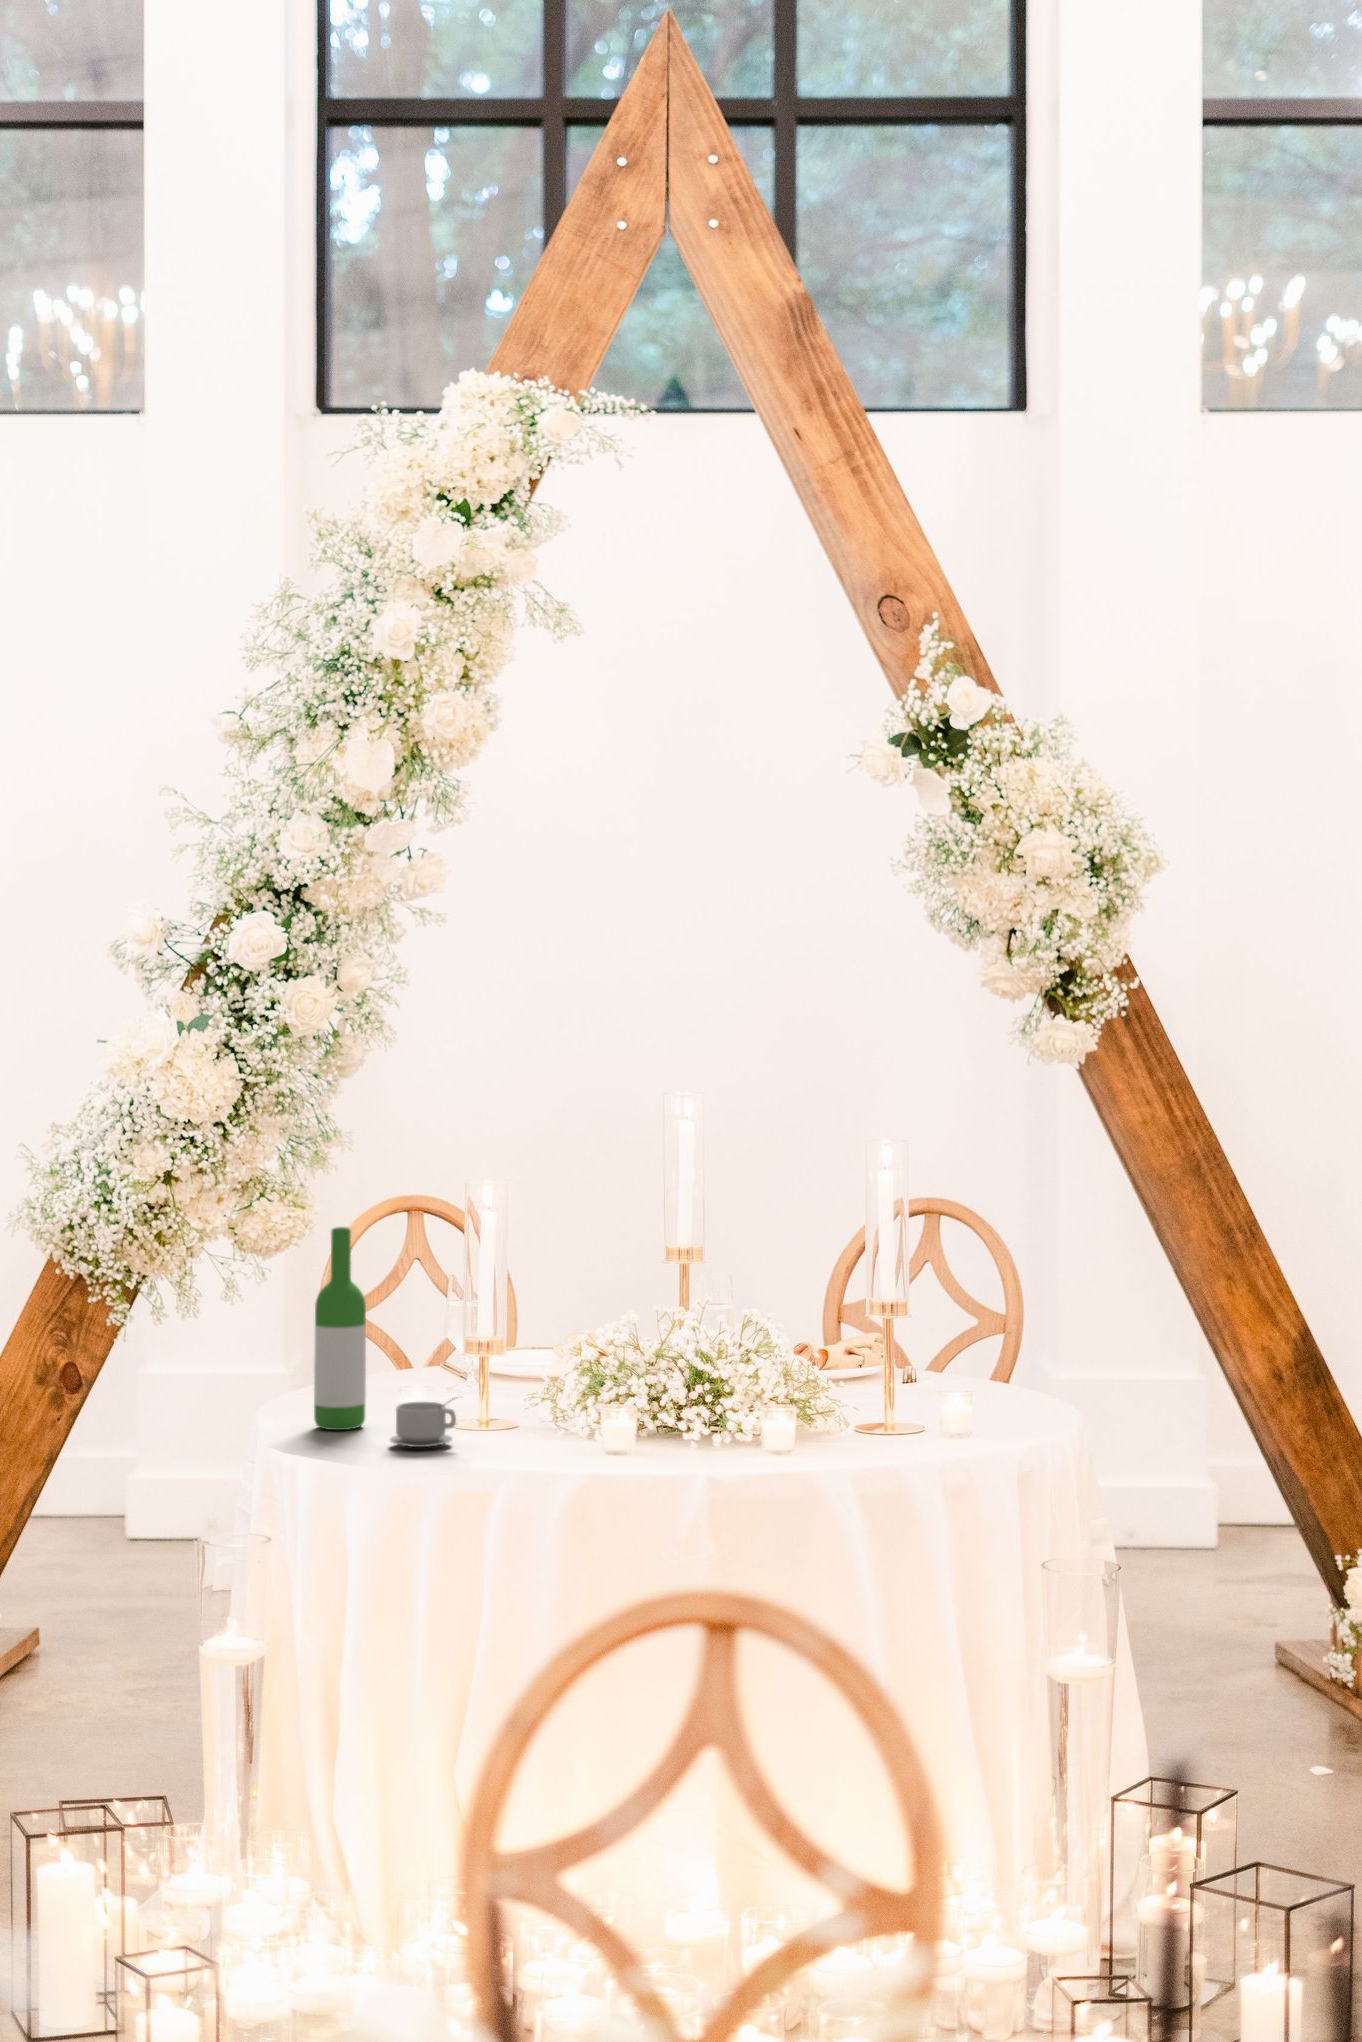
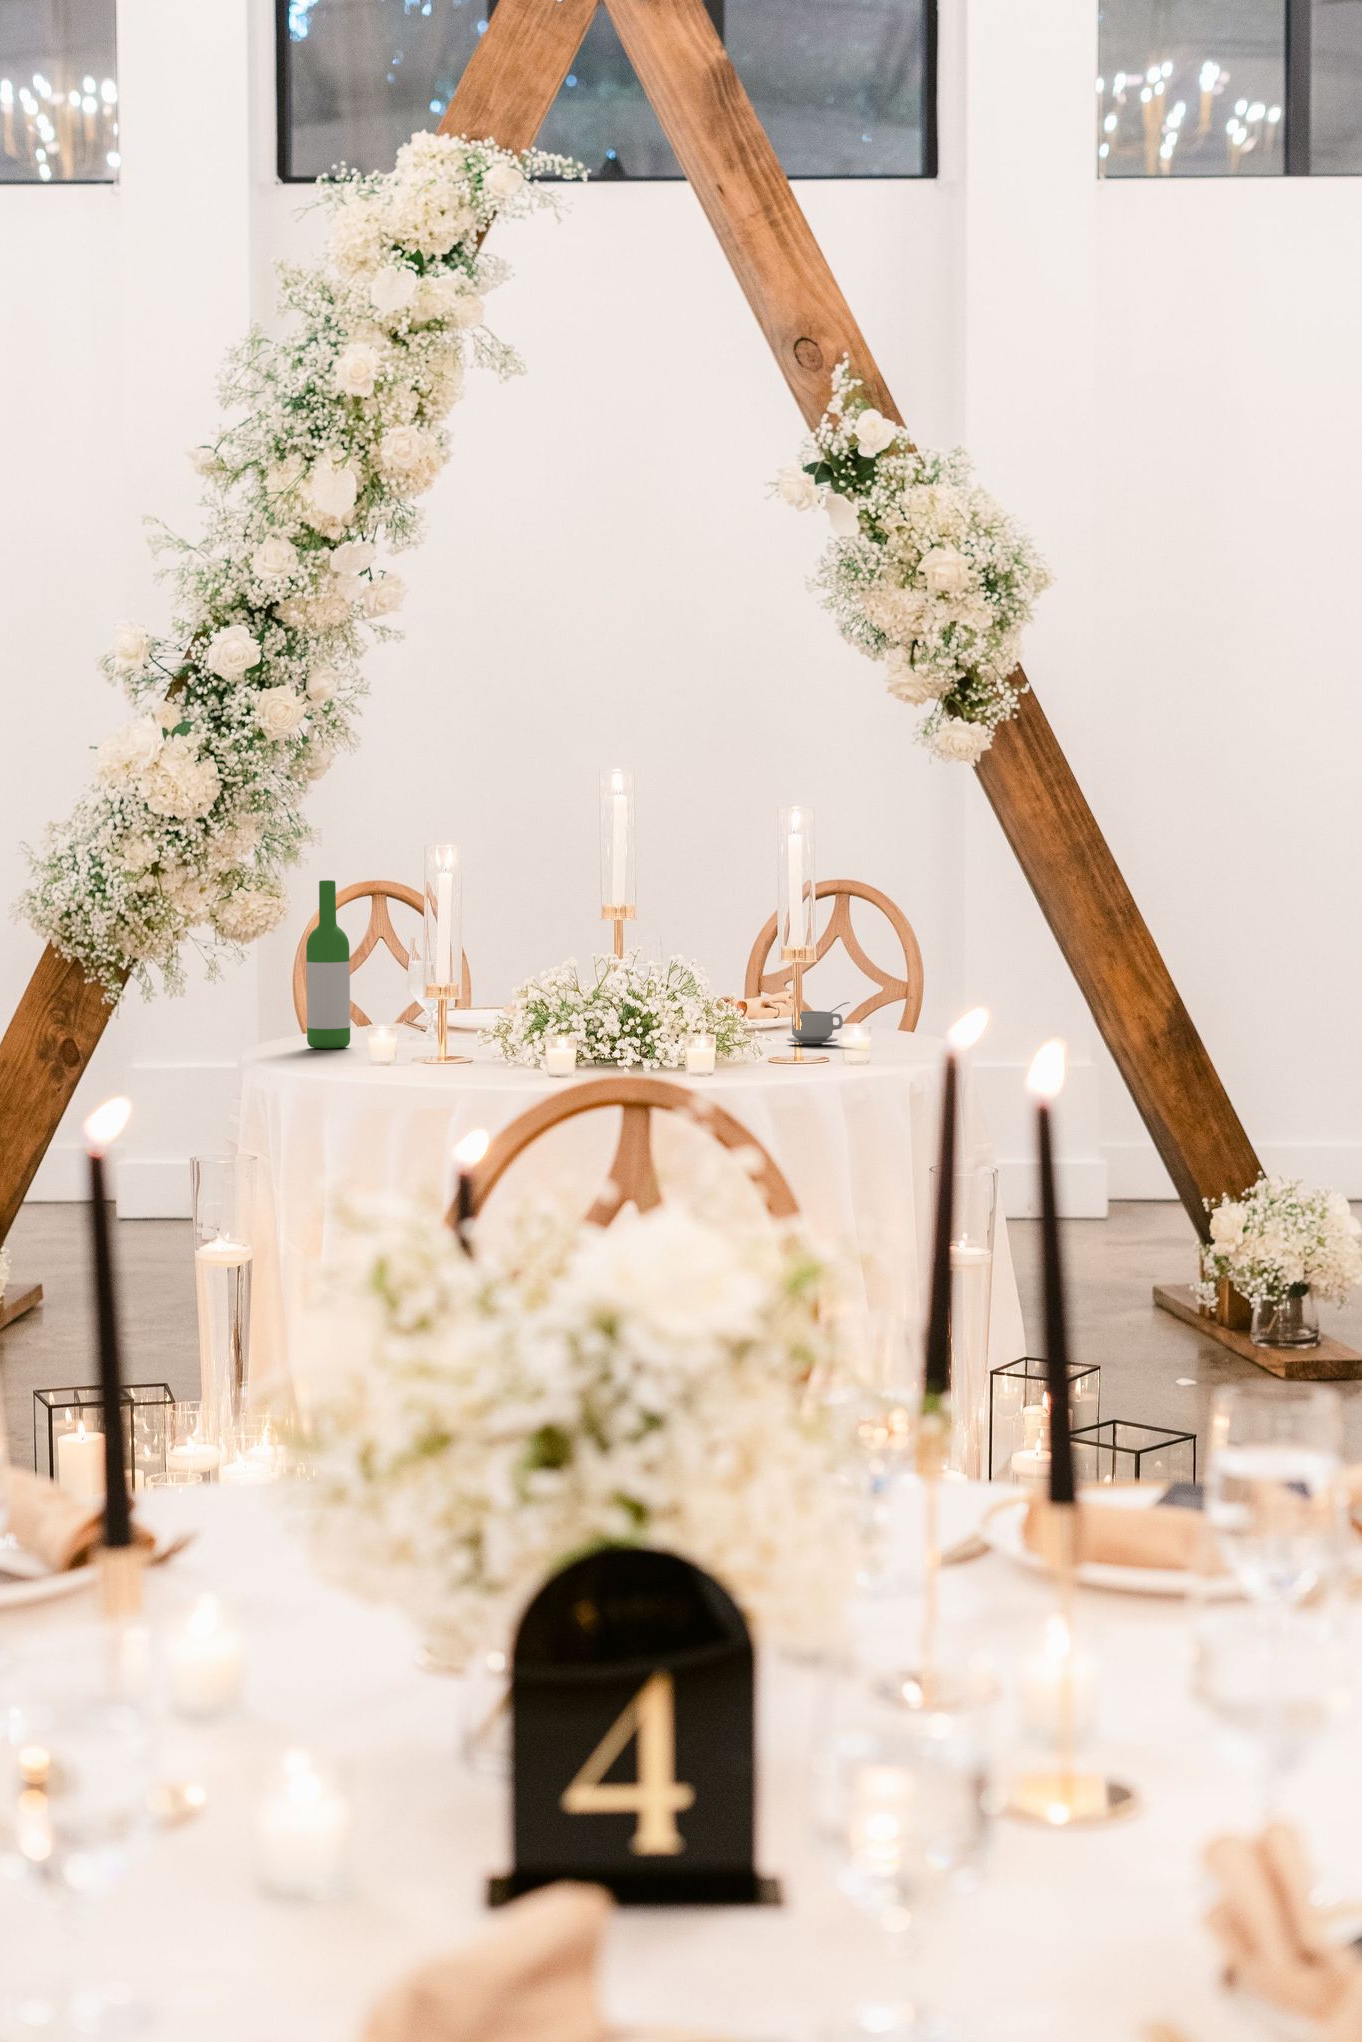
teacup: present [390,1398,456,1447] -> present [787,1002,850,1045]

